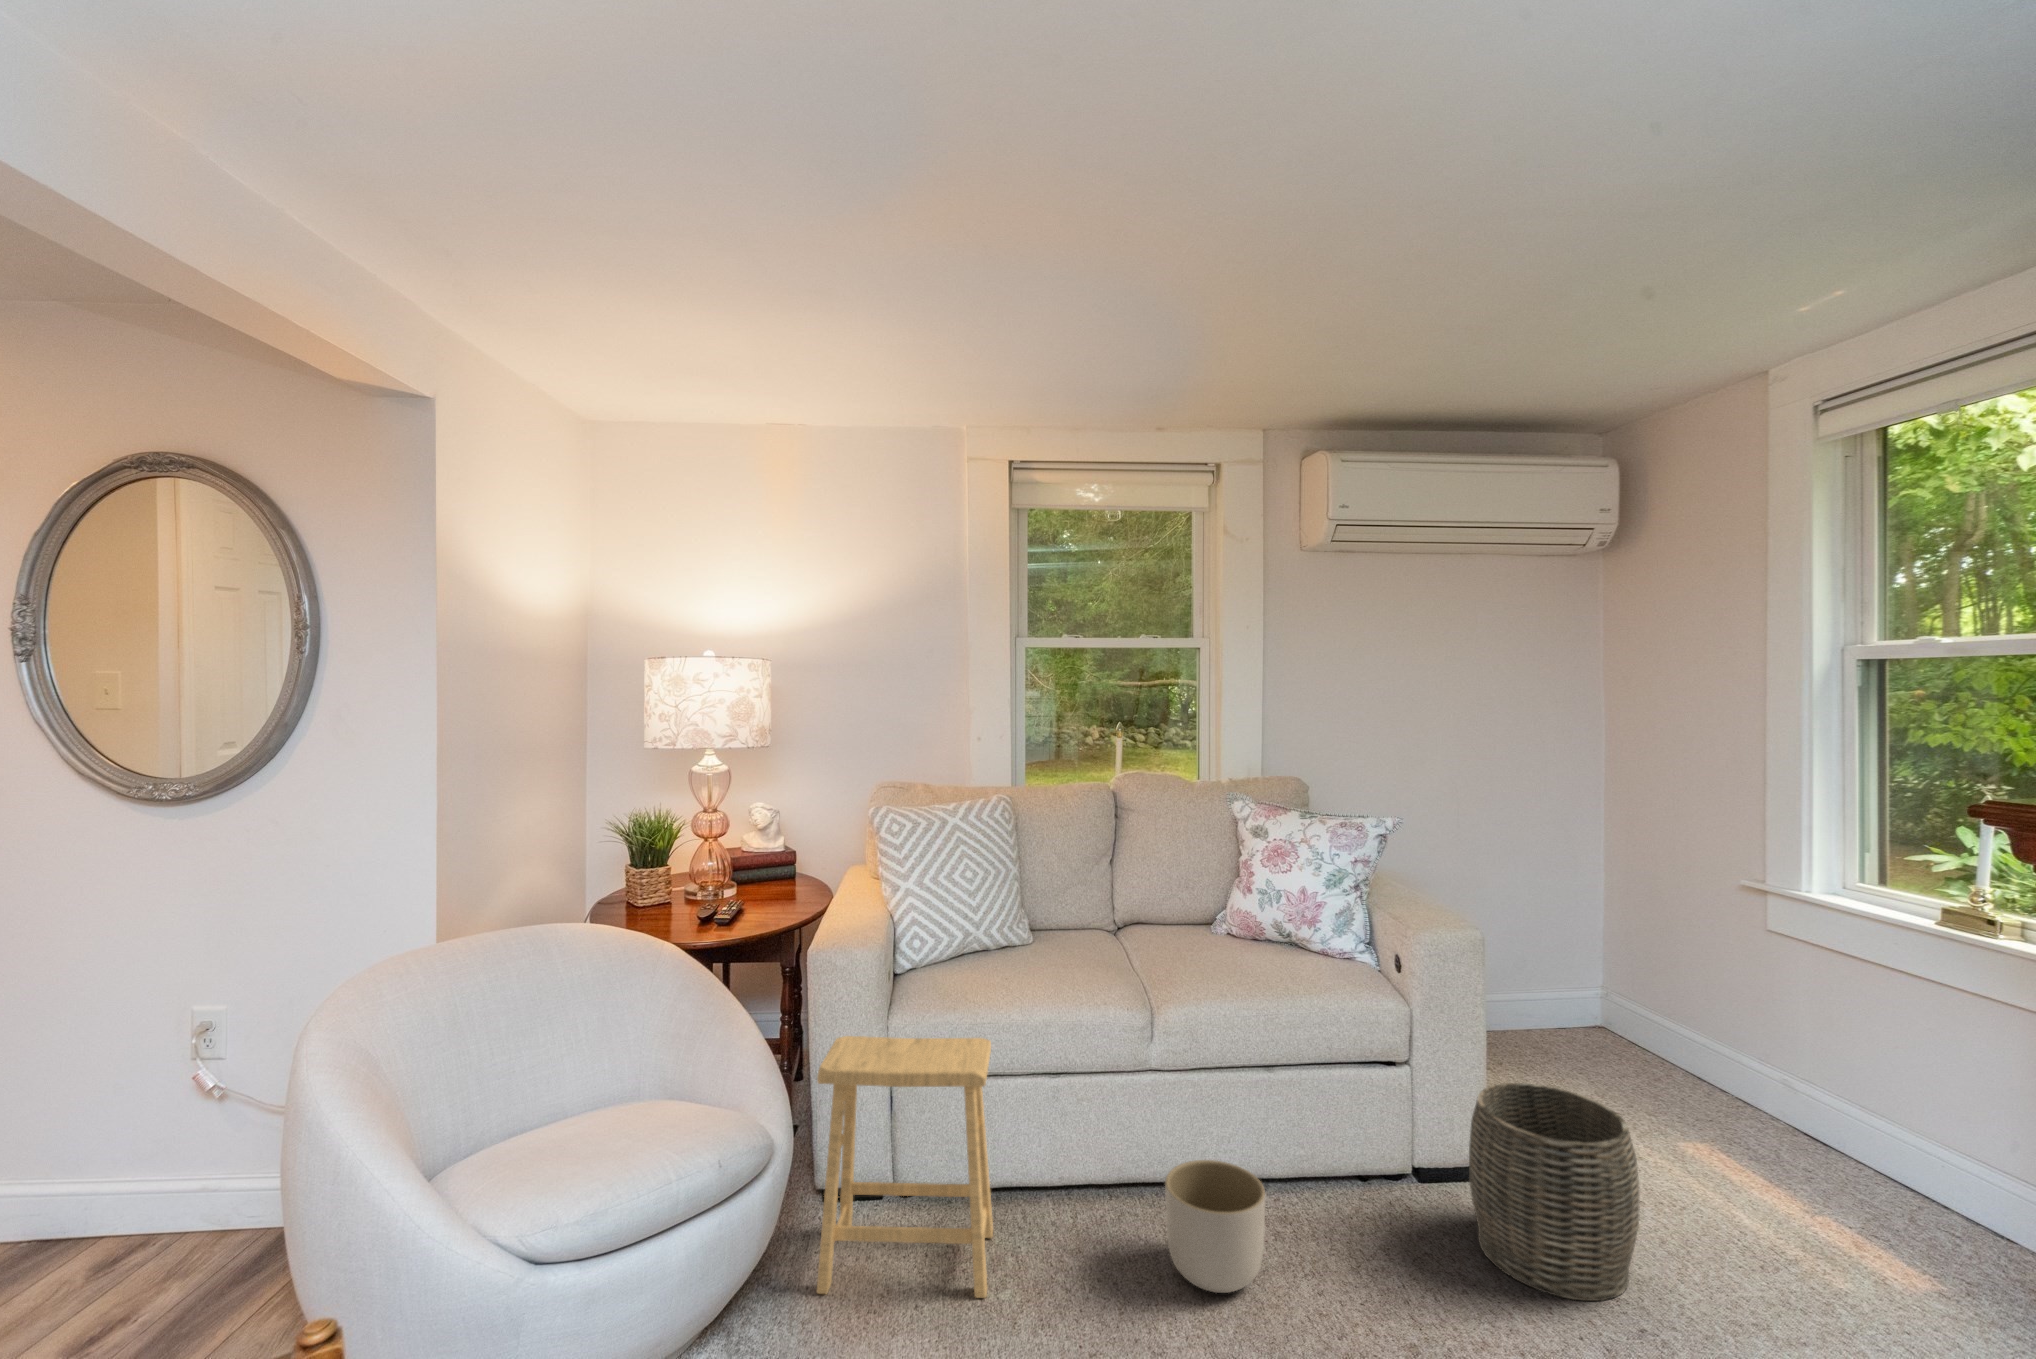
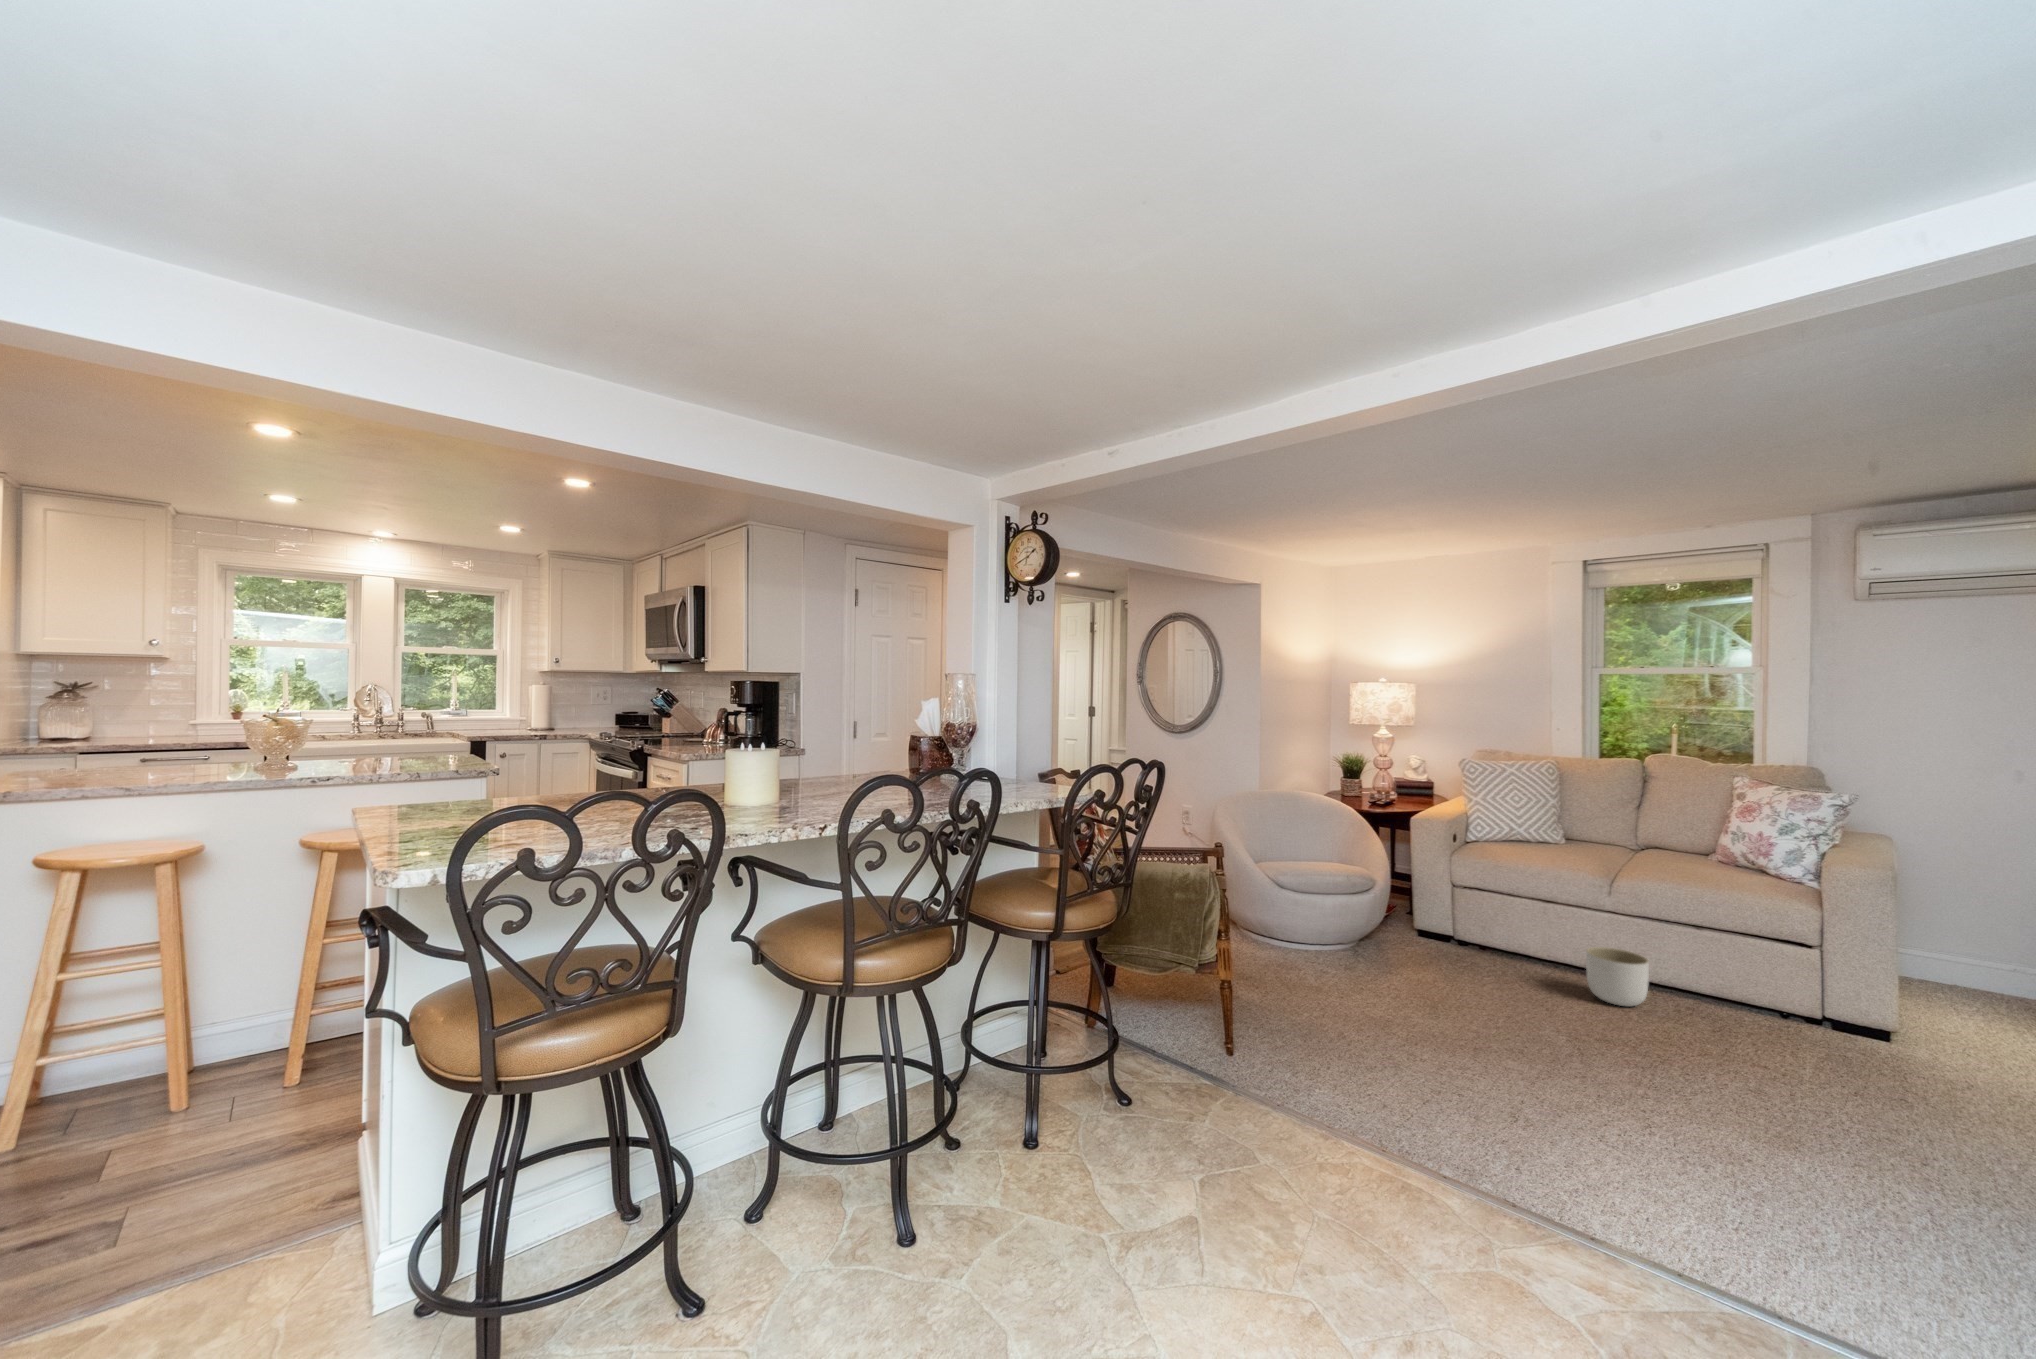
footstool: present [817,1036,993,1298] -> none [1404,853,1501,972]
woven basket: present [1469,1083,1639,1301] -> none [1821,959,1959,1085]

